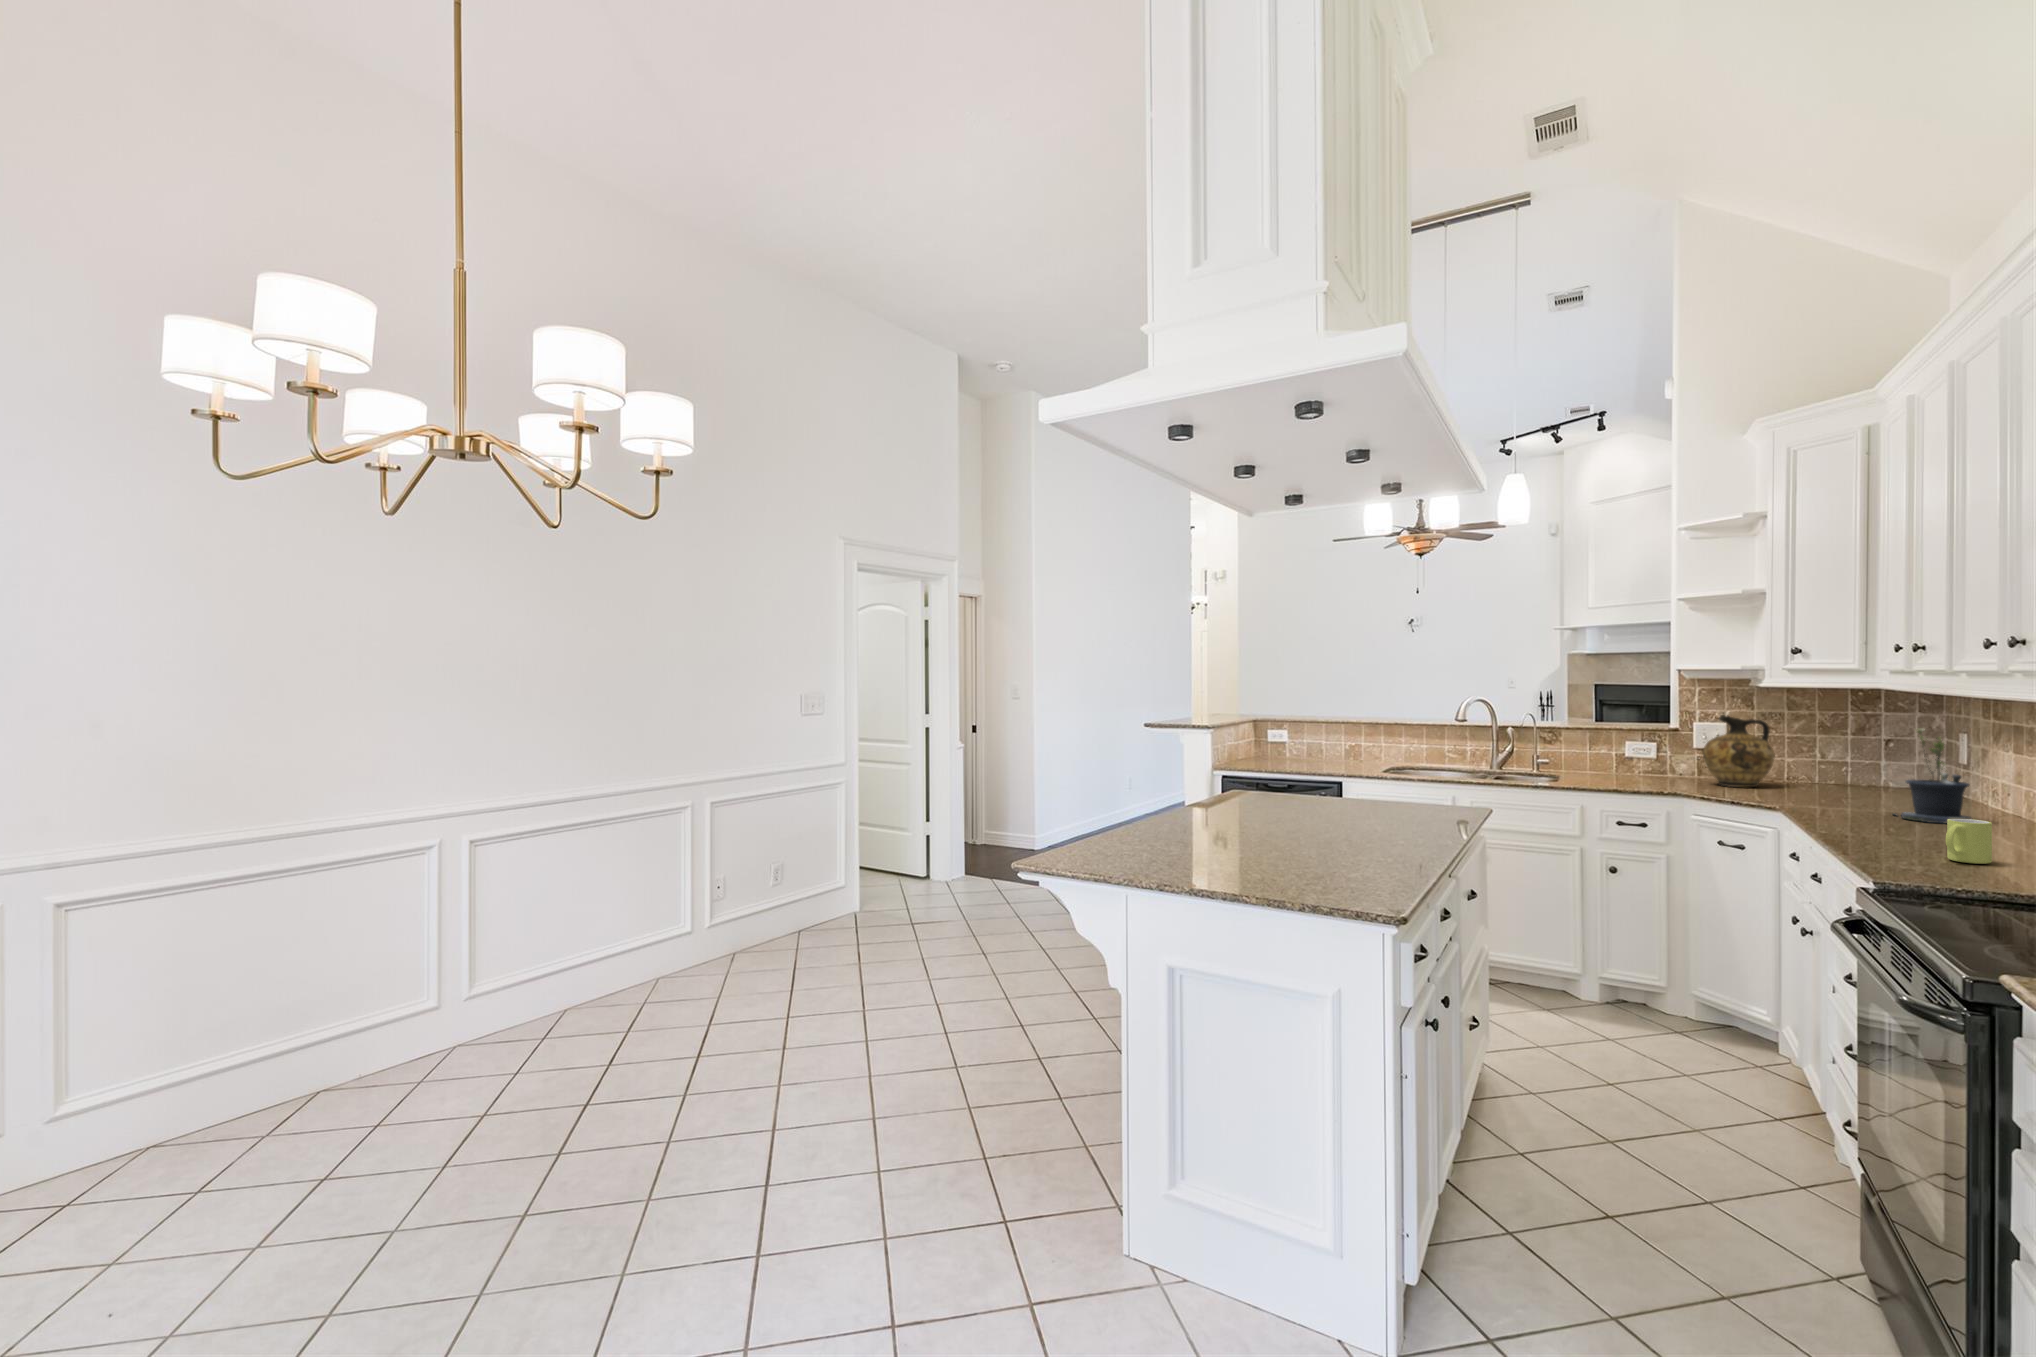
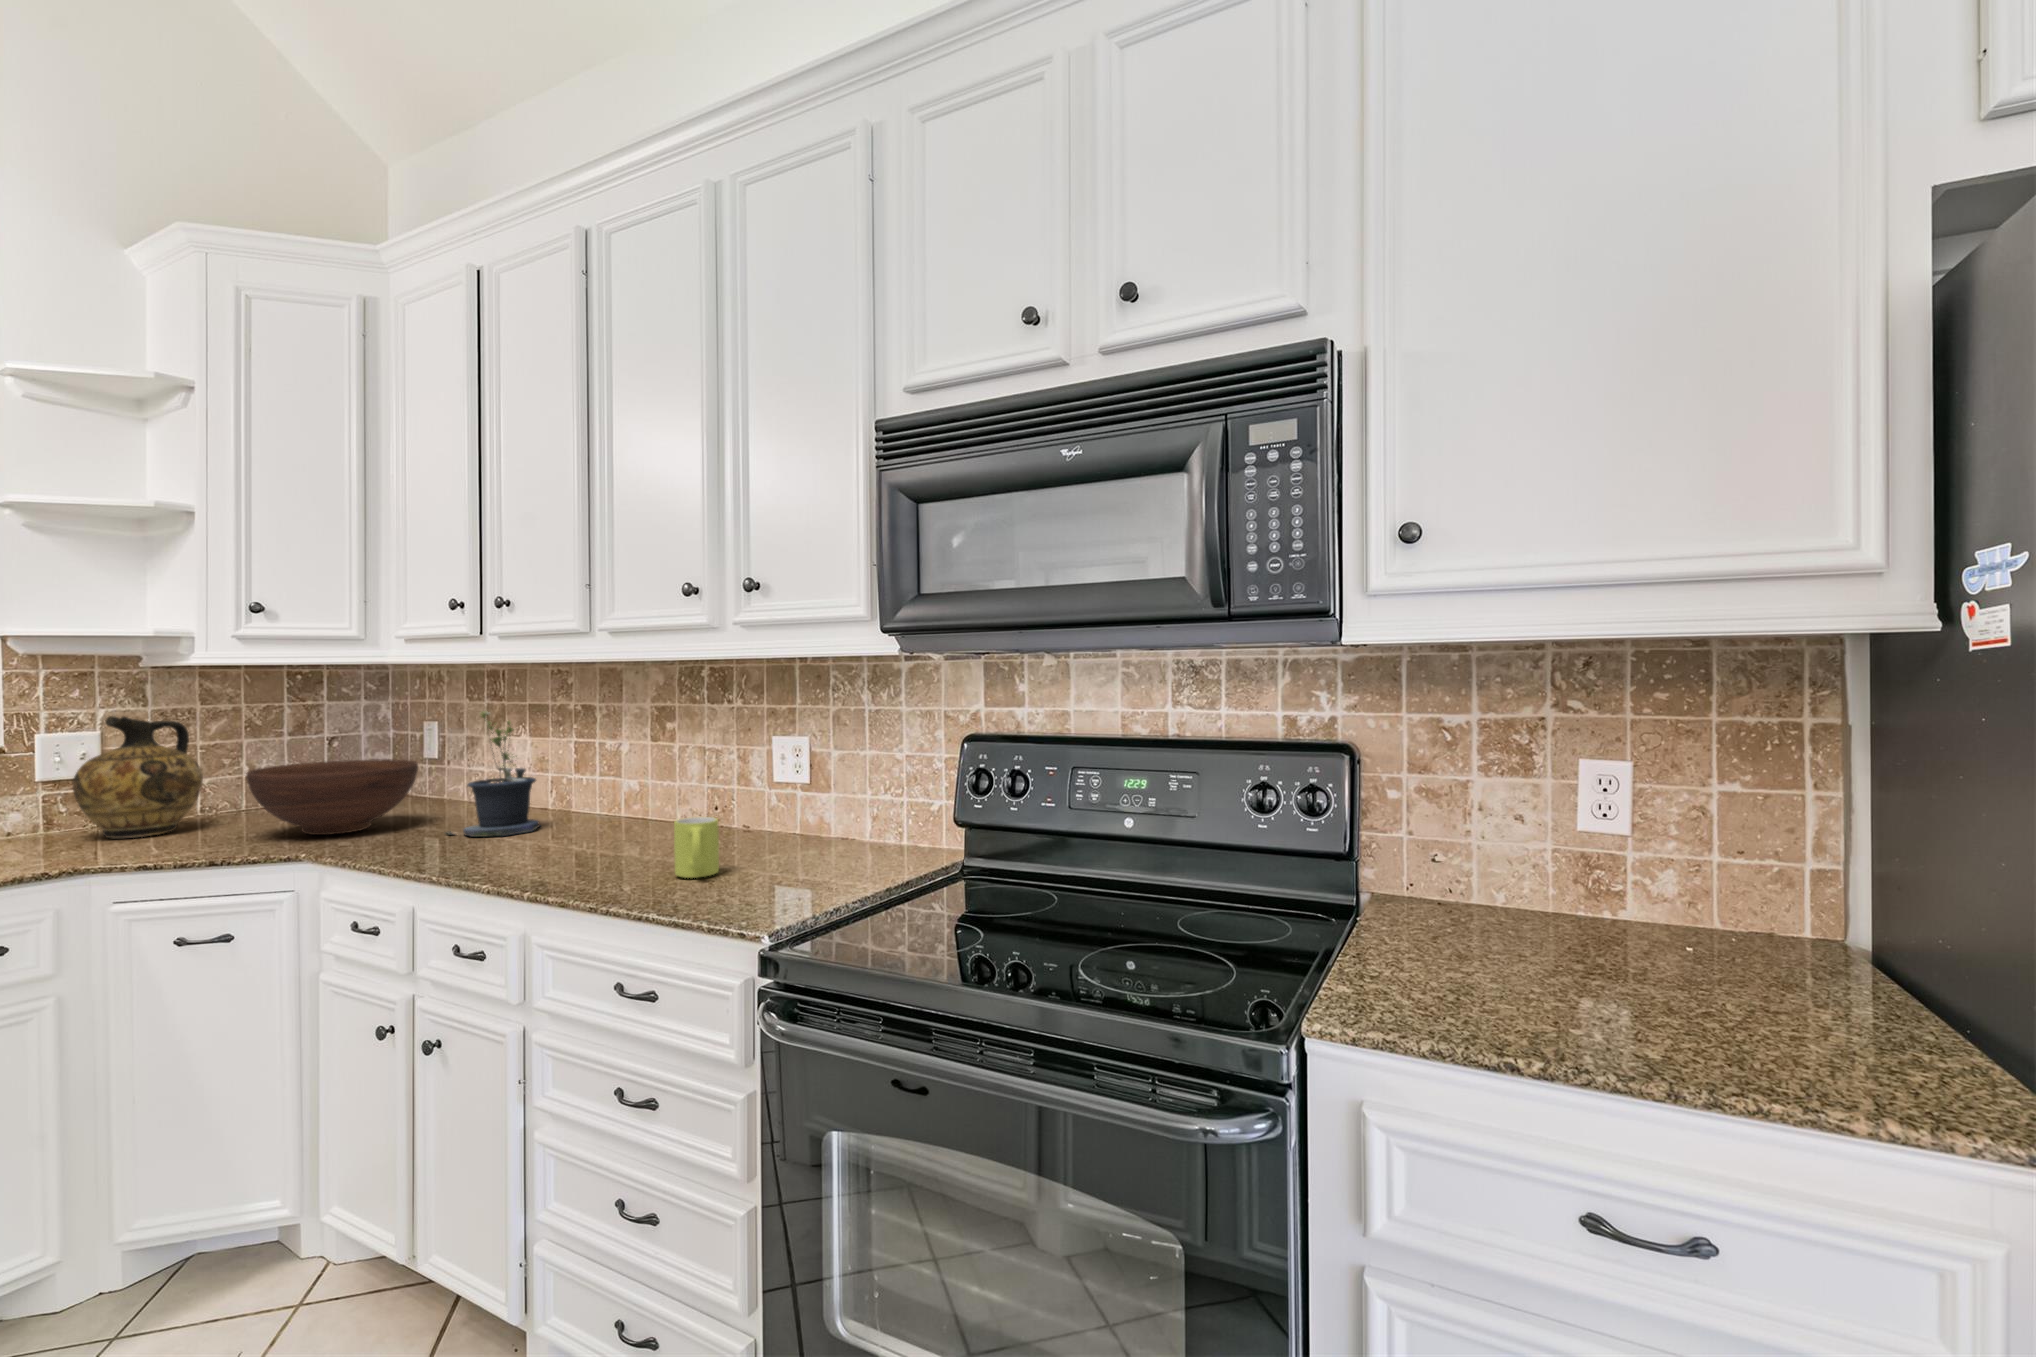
fruit bowl: none [1774,754,1899,804] -> present [246,759,418,835]

